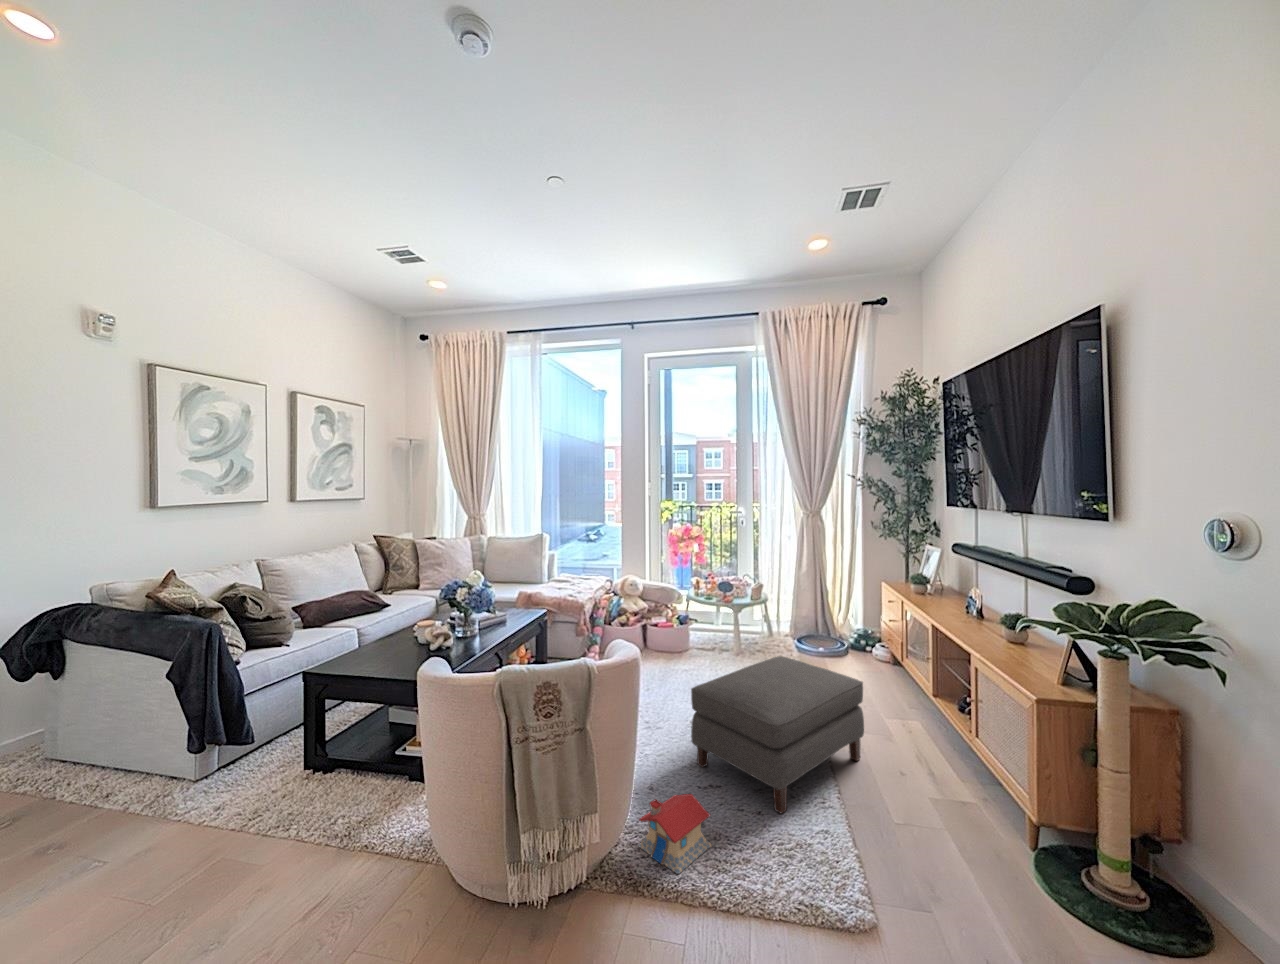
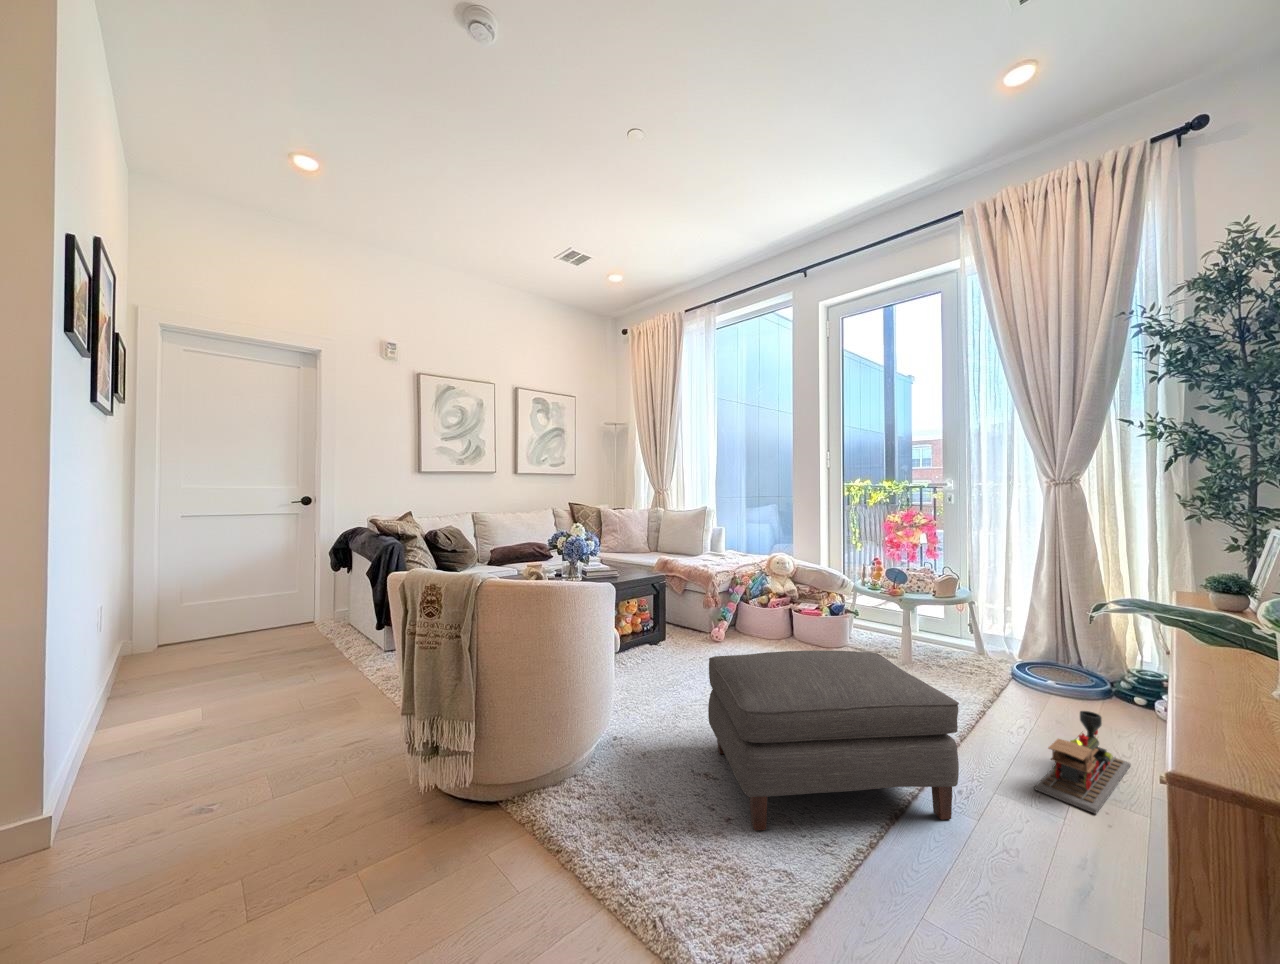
toy train: none [868,667,908,729] -> present [1034,711,1131,814]
toy house: present [639,794,711,874] -> none [574,750,642,833]

